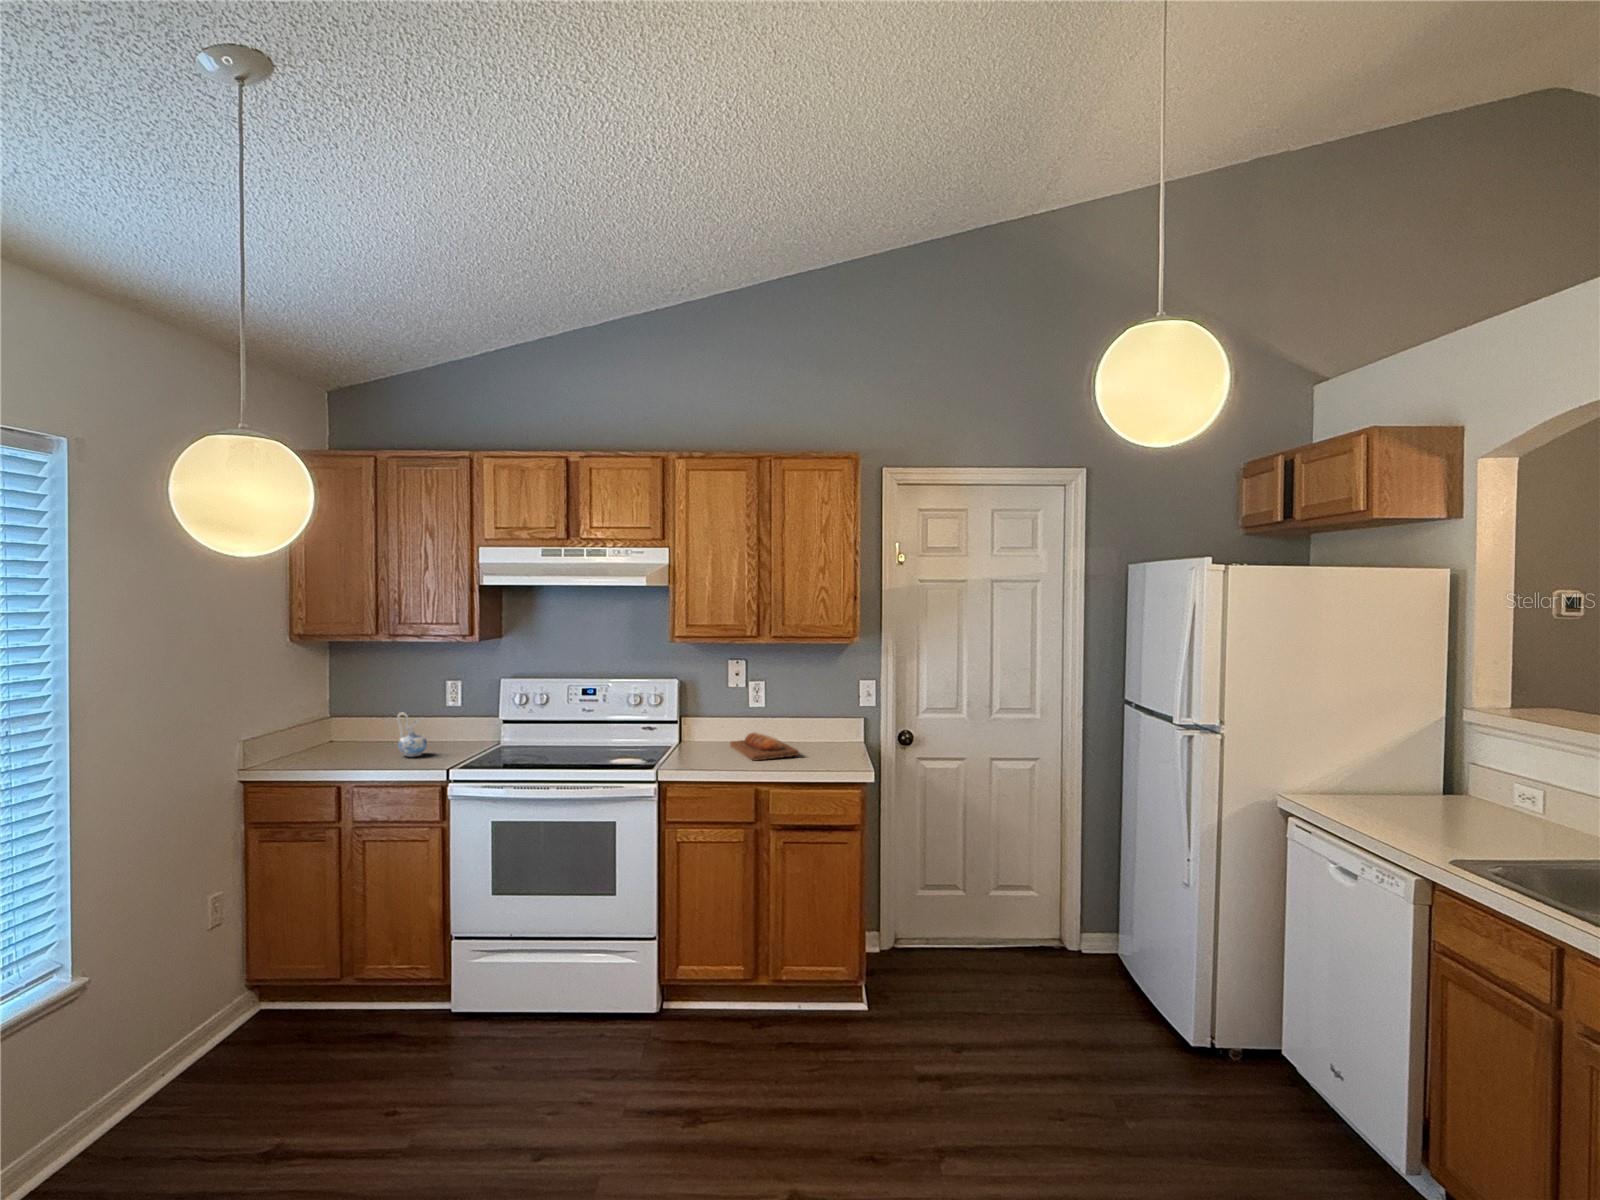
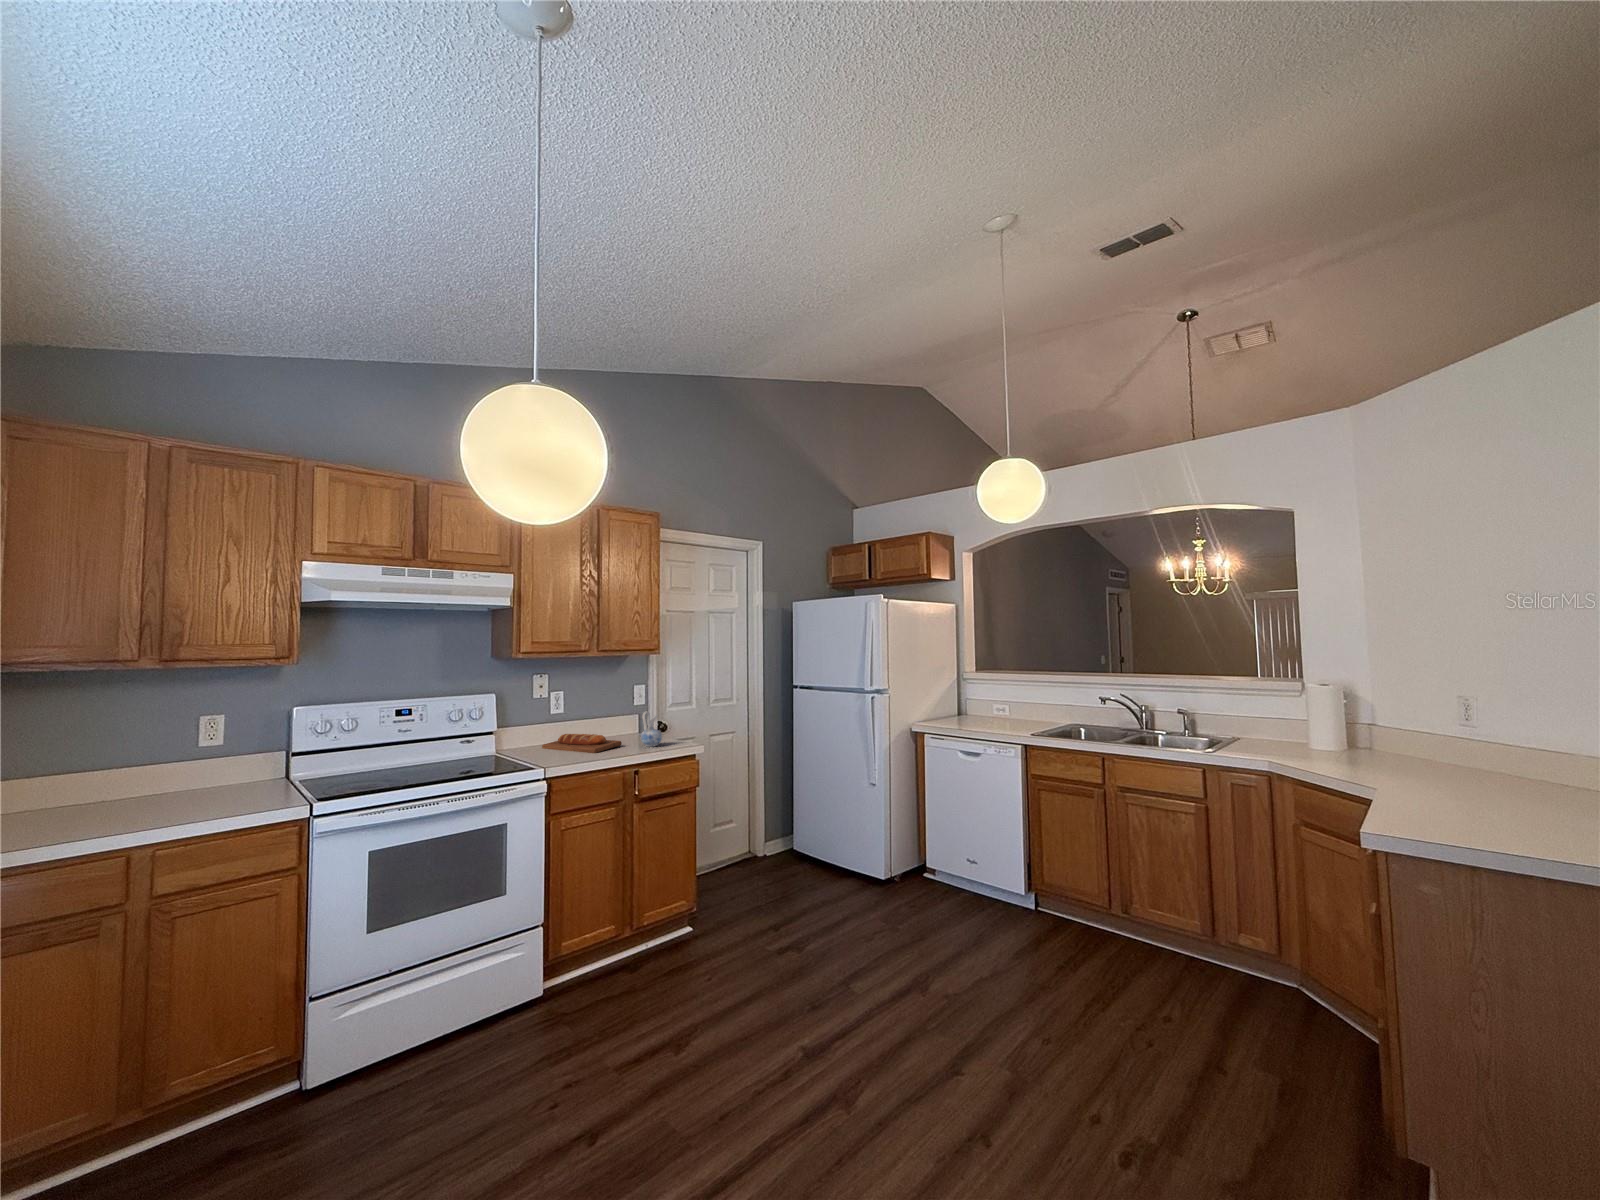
ceramic pitcher: present [397,713,427,757] -> present [641,712,662,747]

